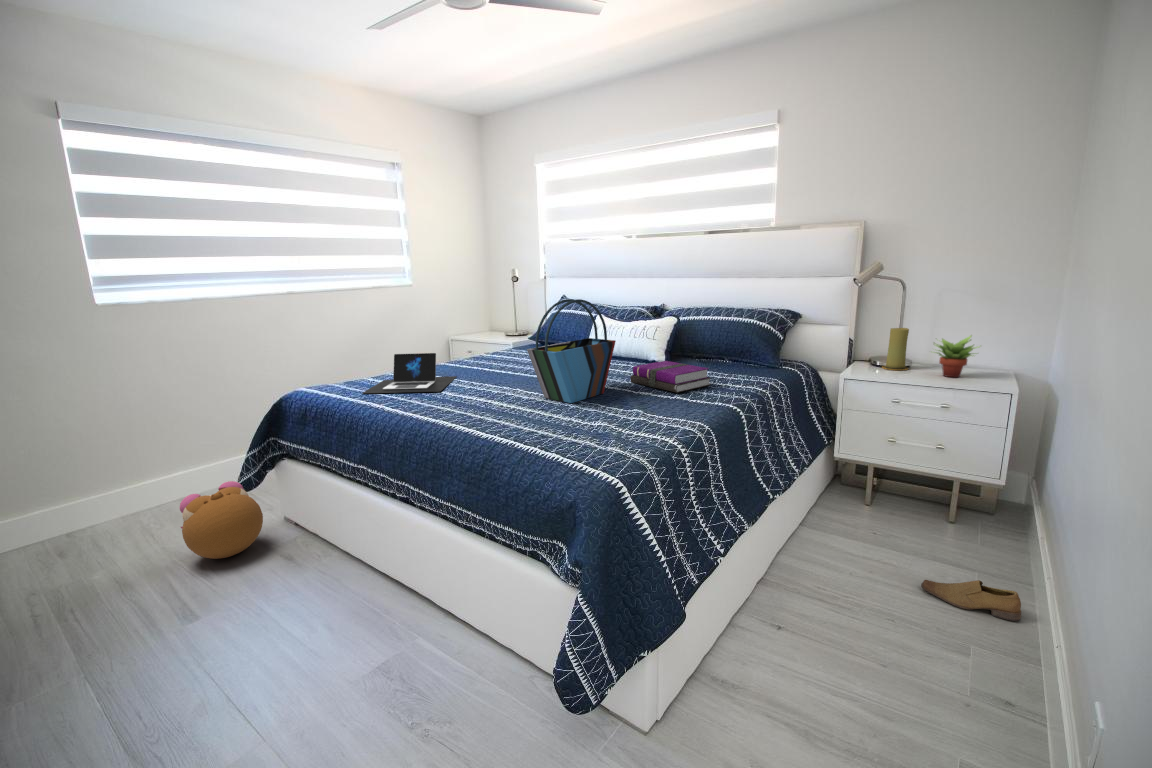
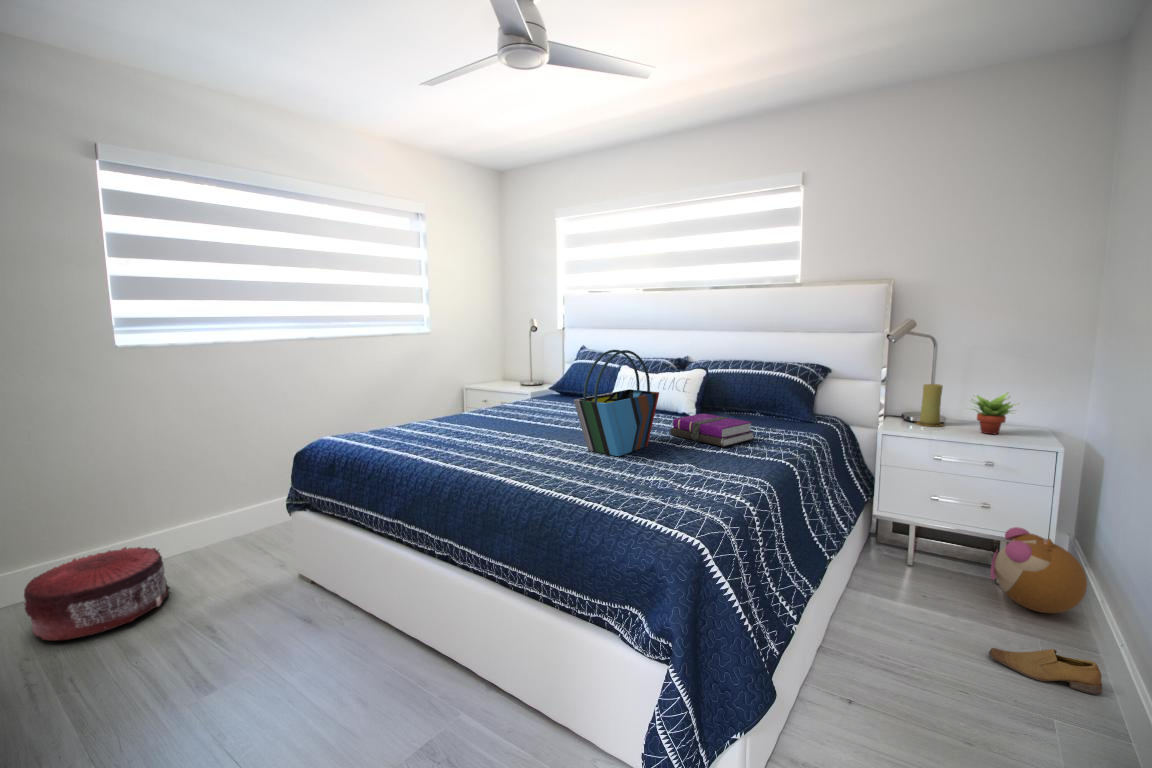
laptop: present [363,353,456,393] -> none [393,402,488,443]
plush toy: present [180,481,263,559] -> present [990,527,1087,613]
pouf: none [32,492,169,575] -> present [24,547,170,641]

